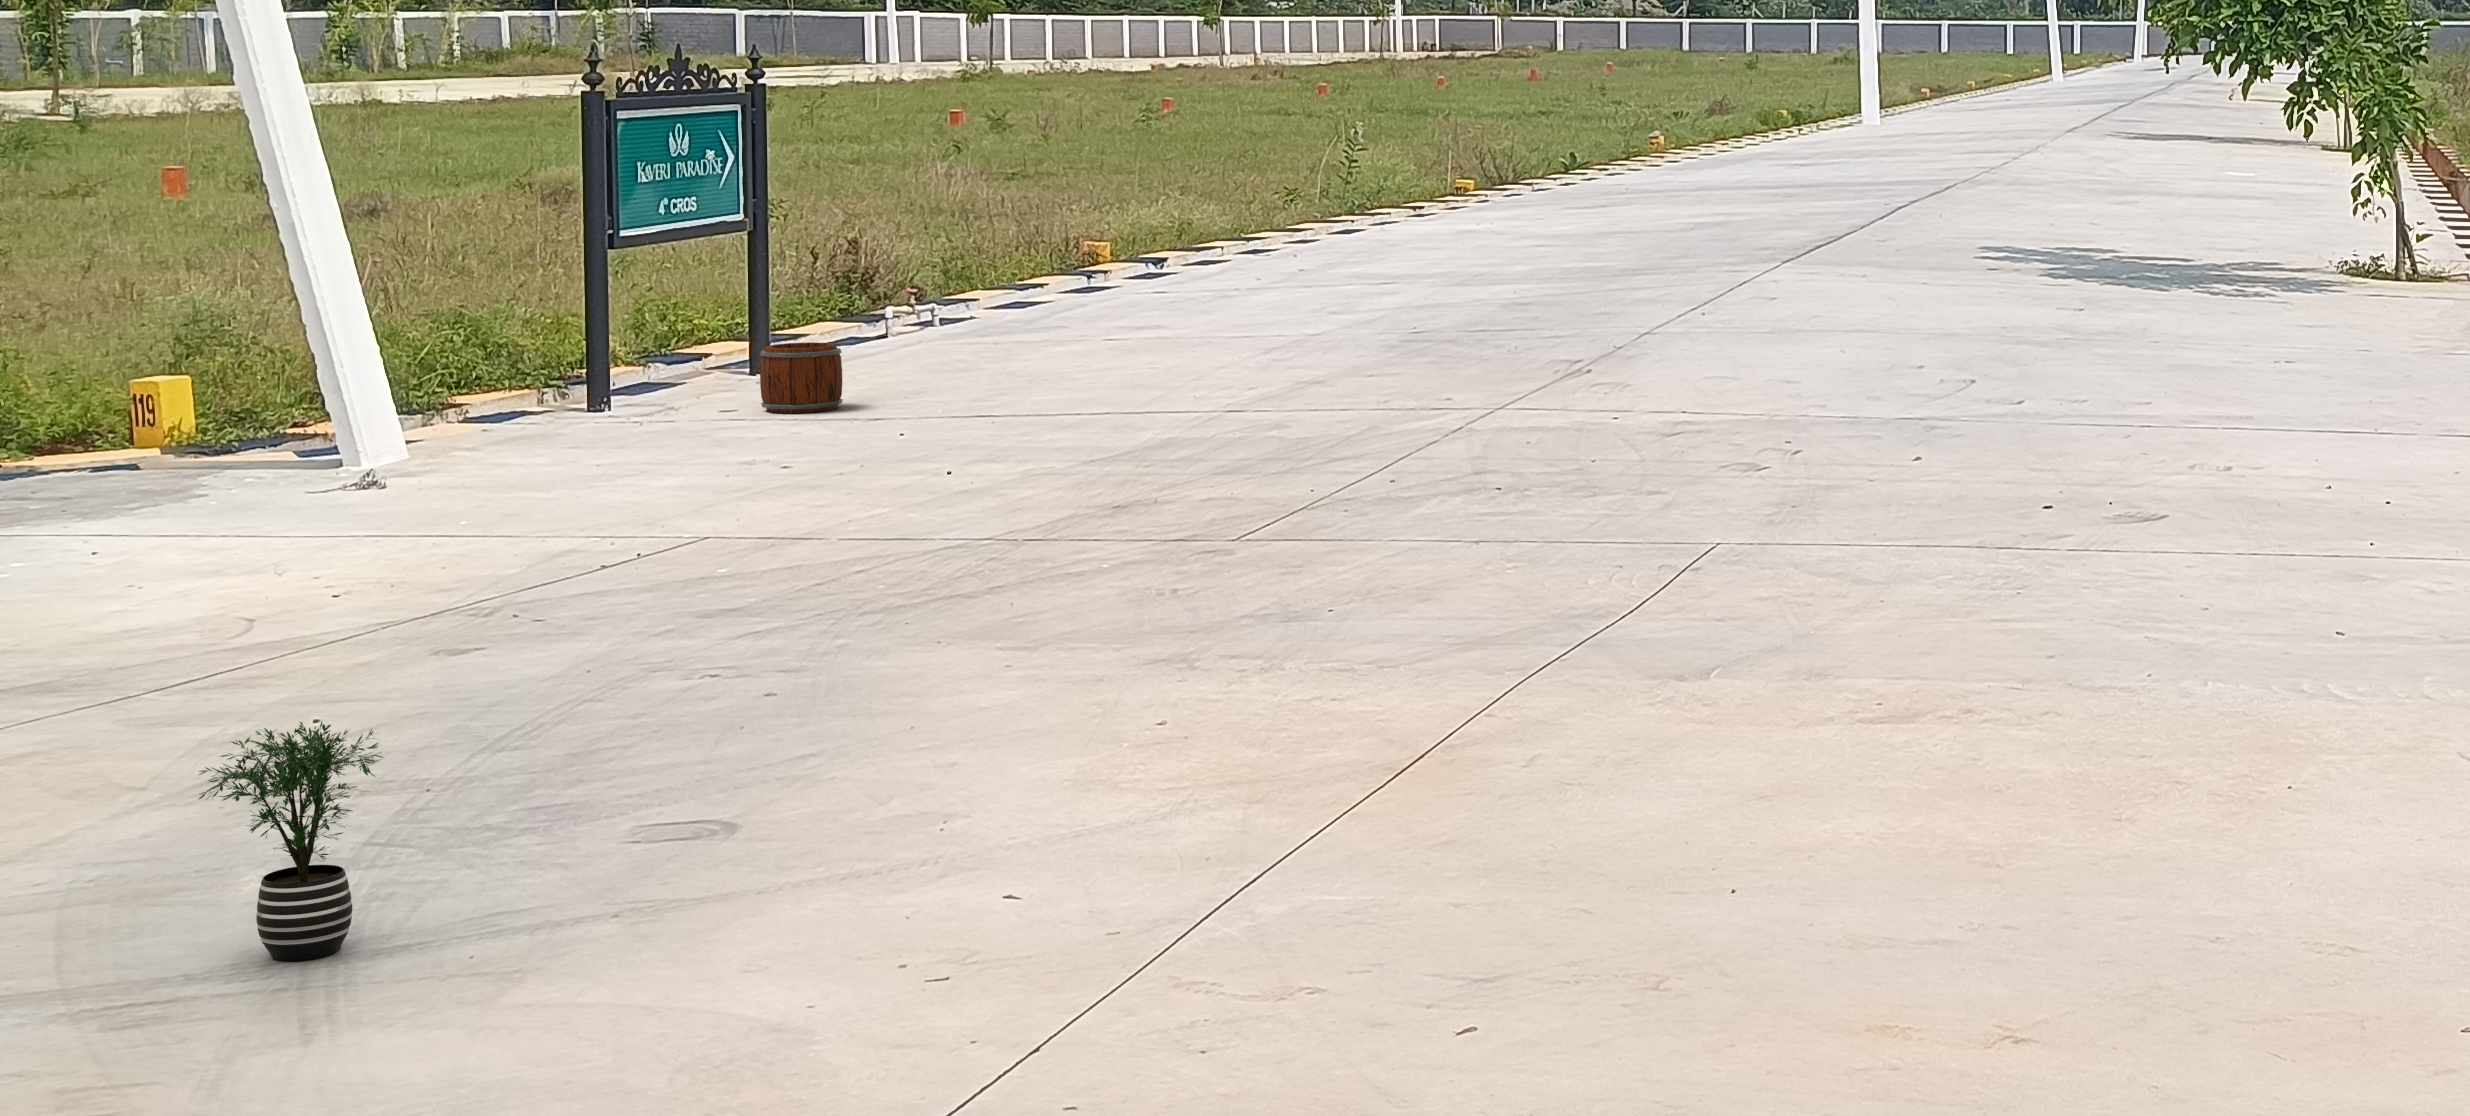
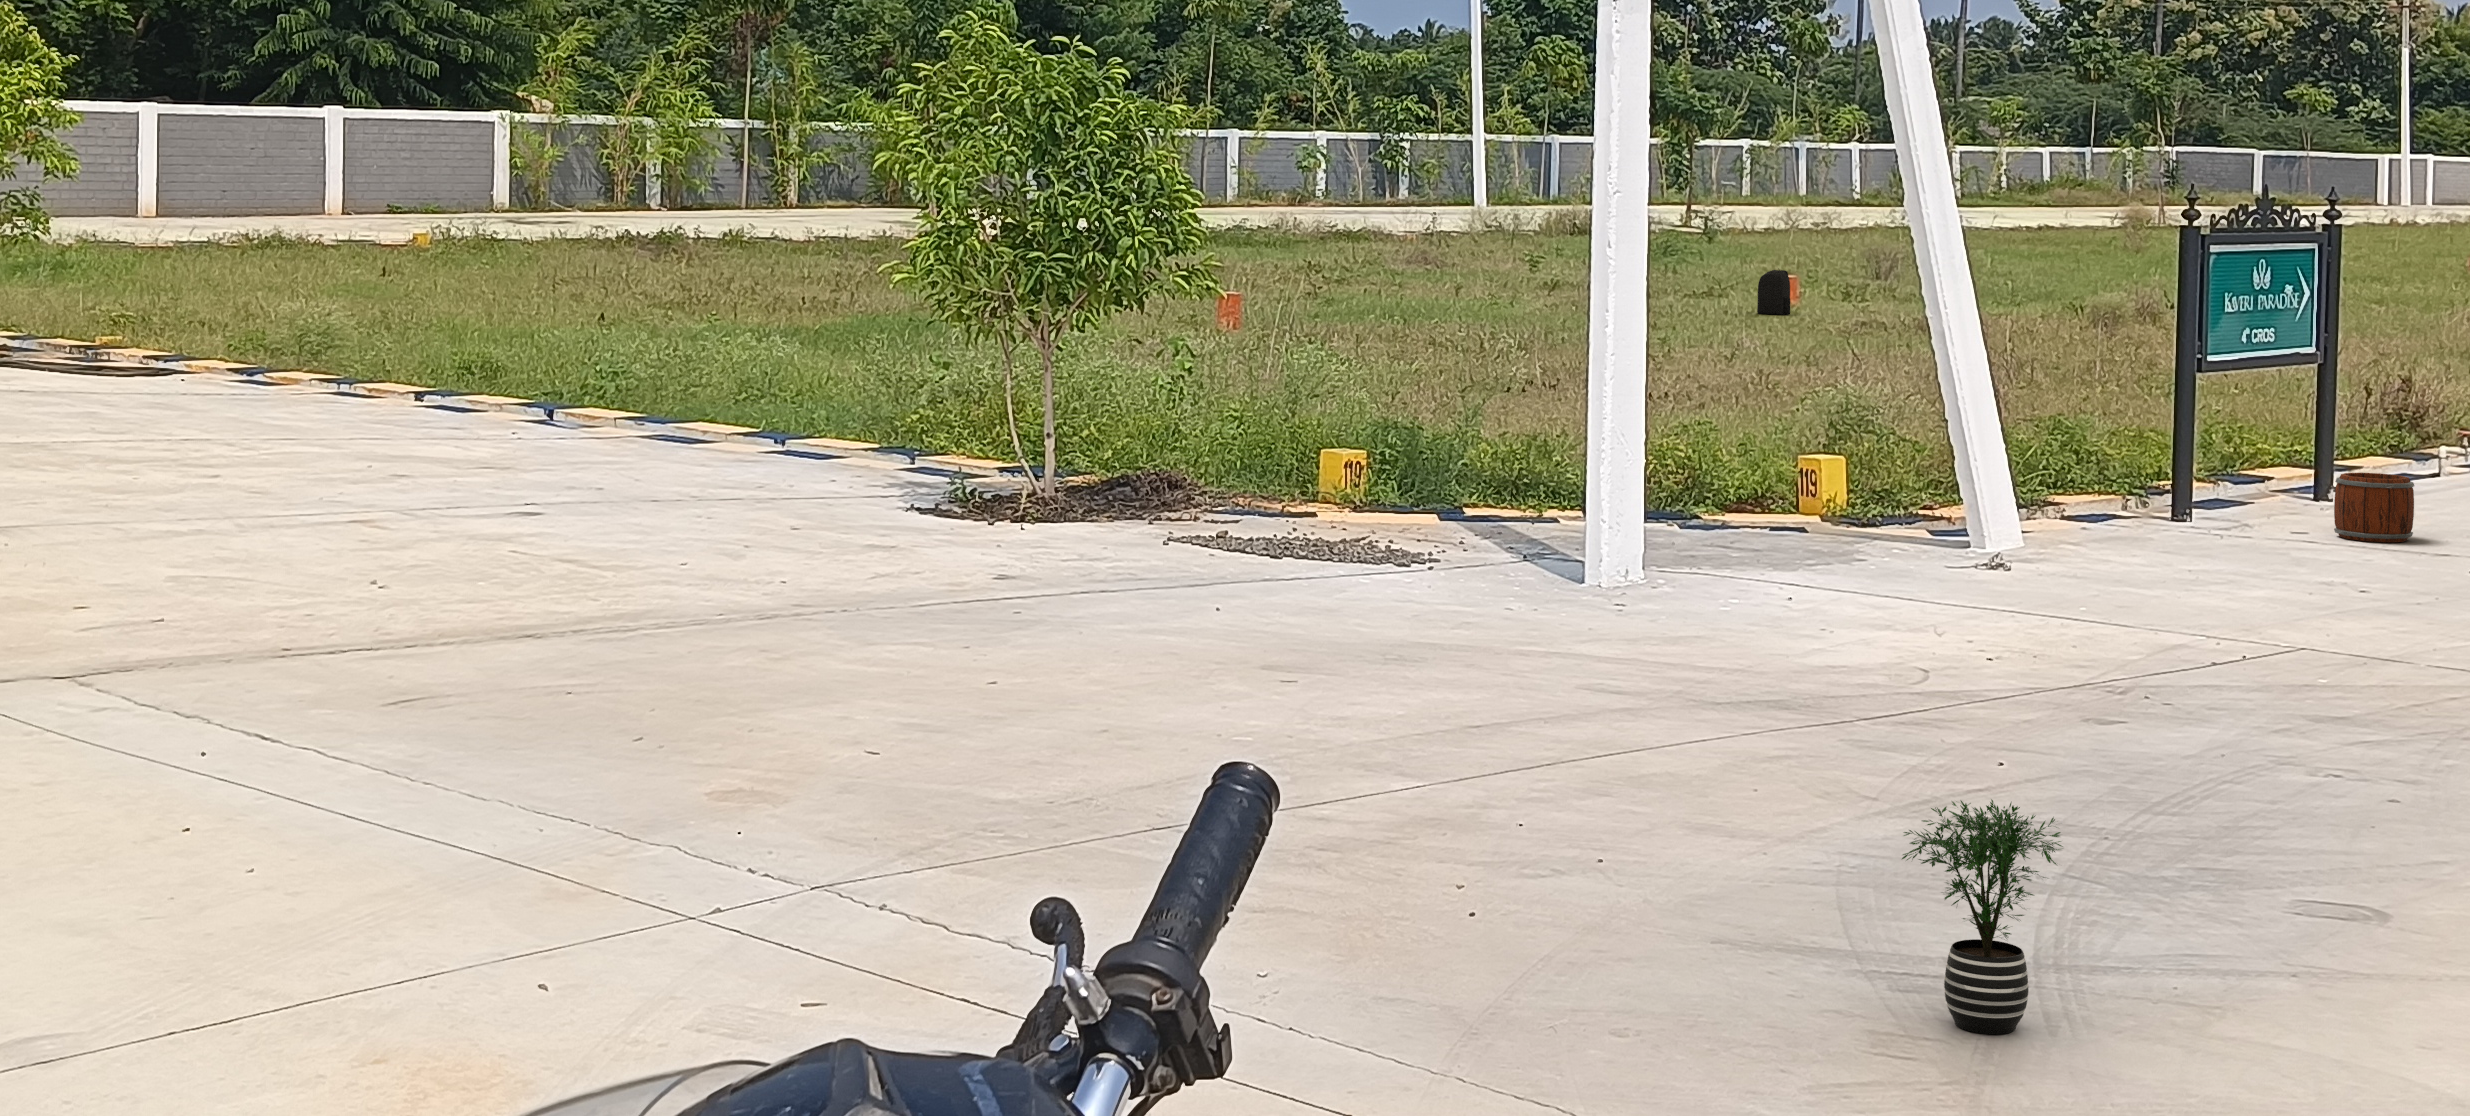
backpack: none [87,153,134,210] -> present [1757,270,1790,315]

